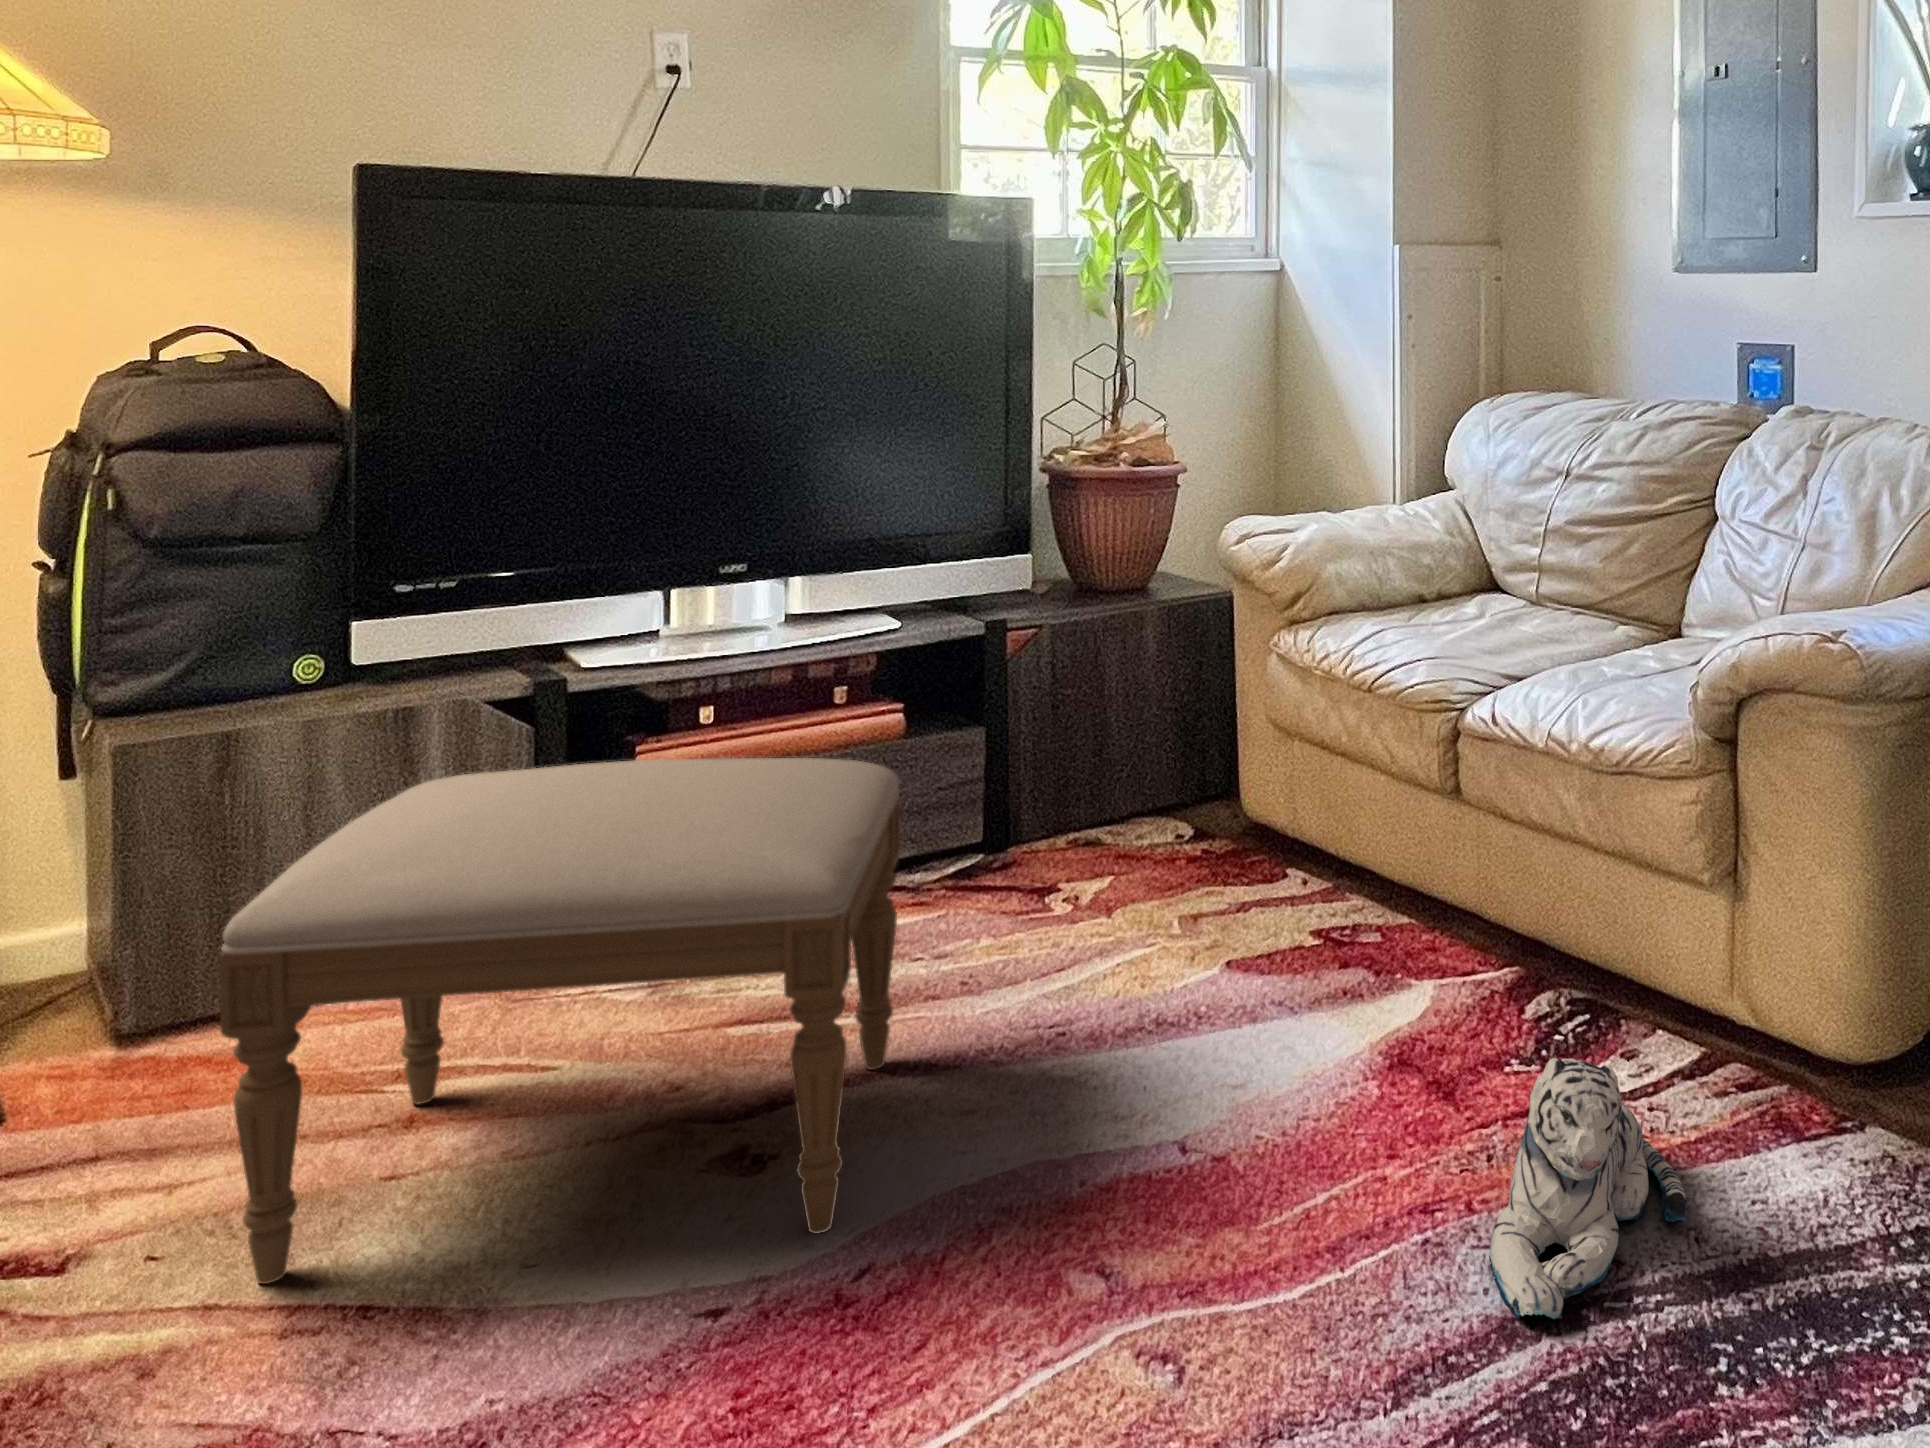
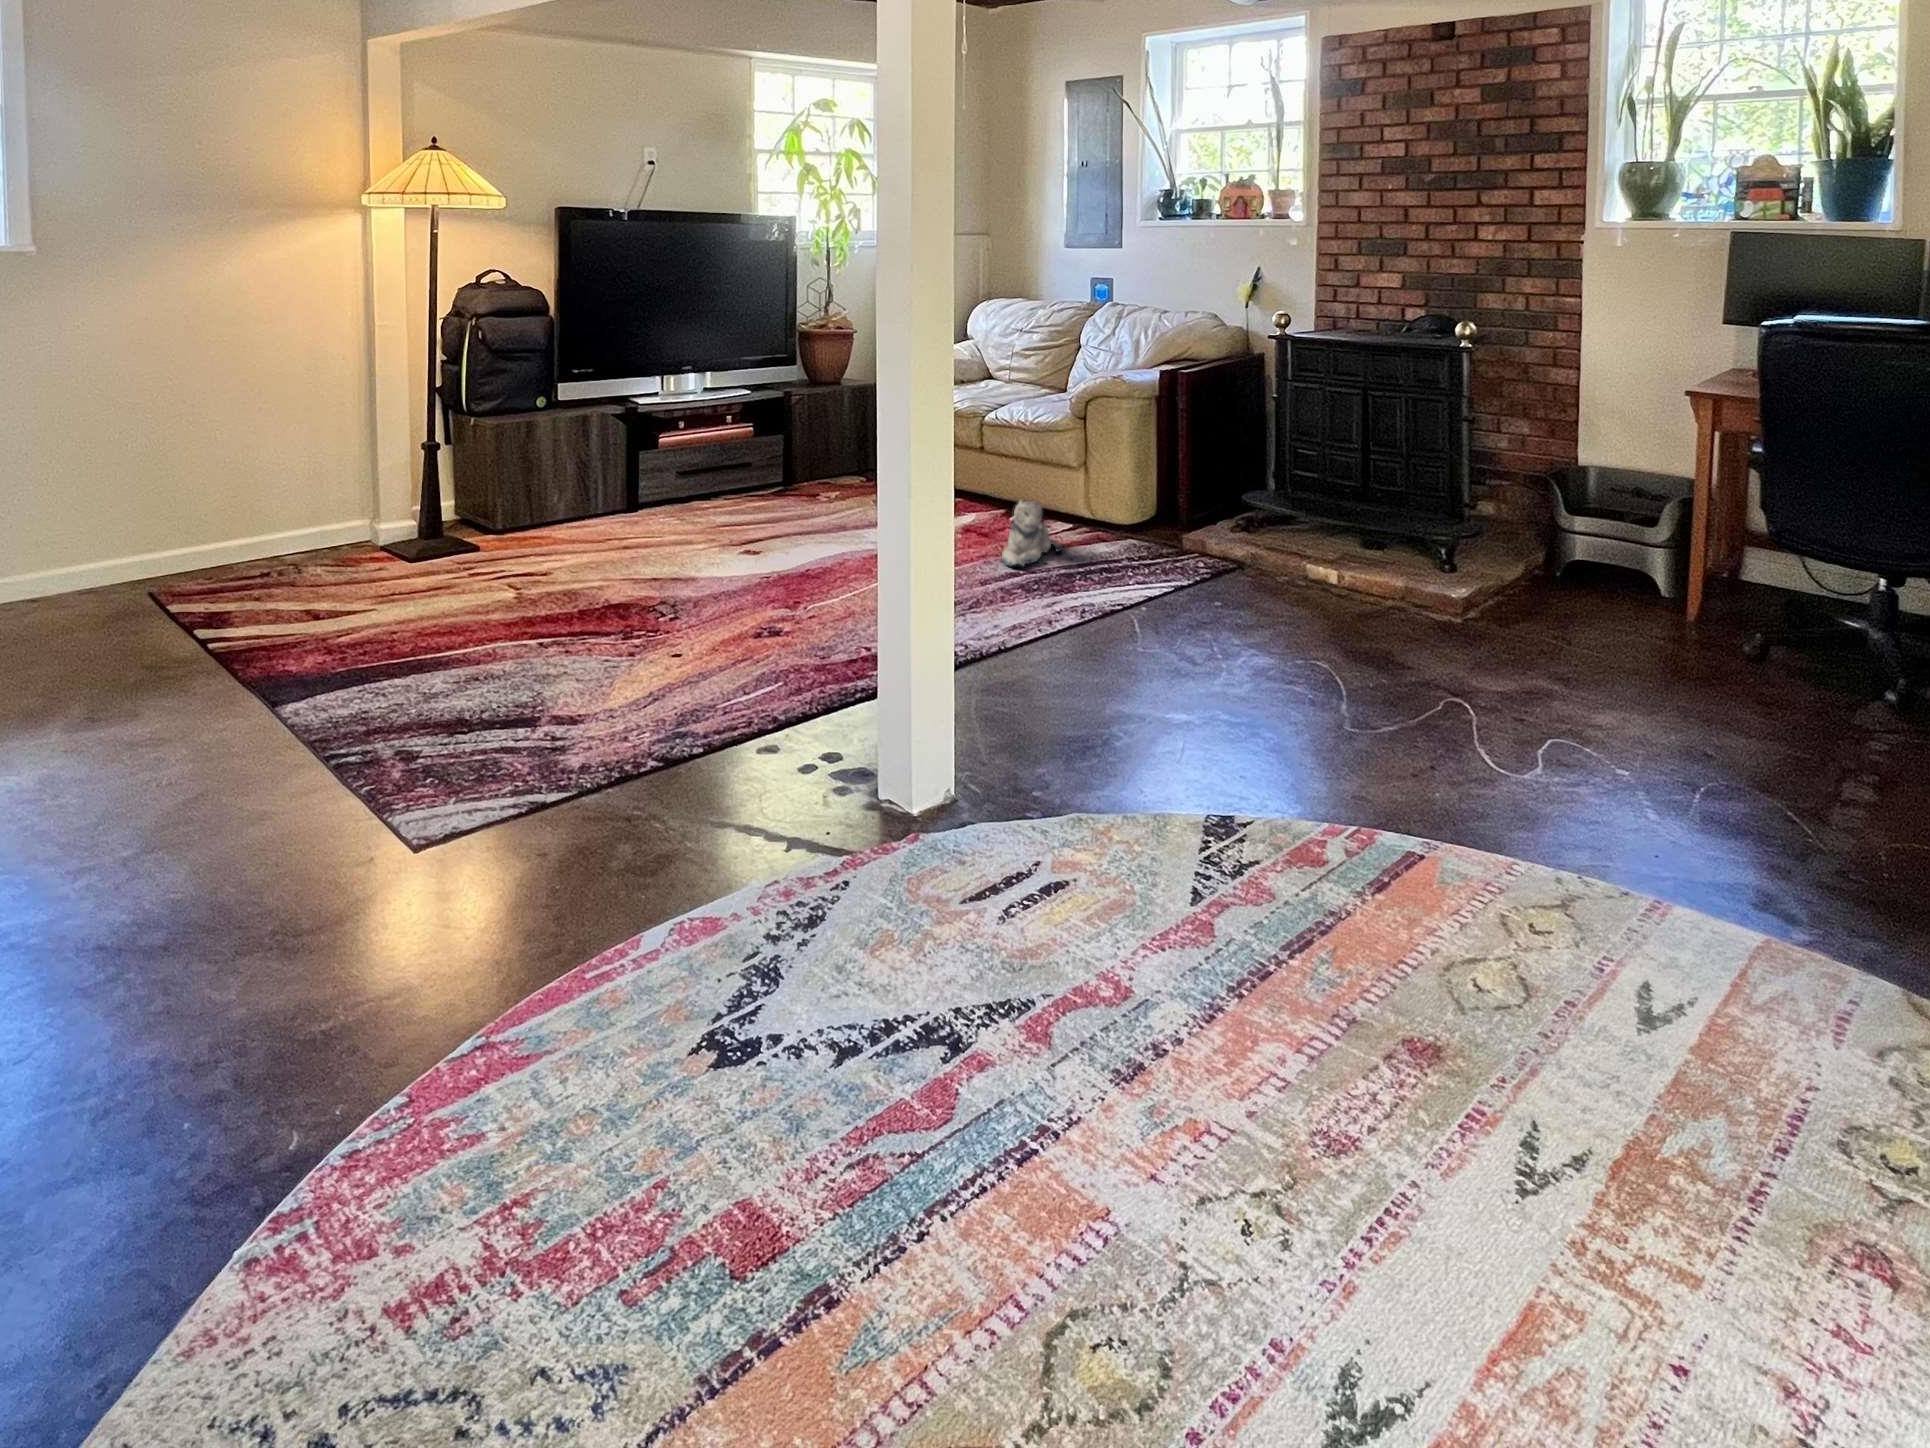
ottoman: present [219,758,900,1284] -> none [605,422,795,572]

